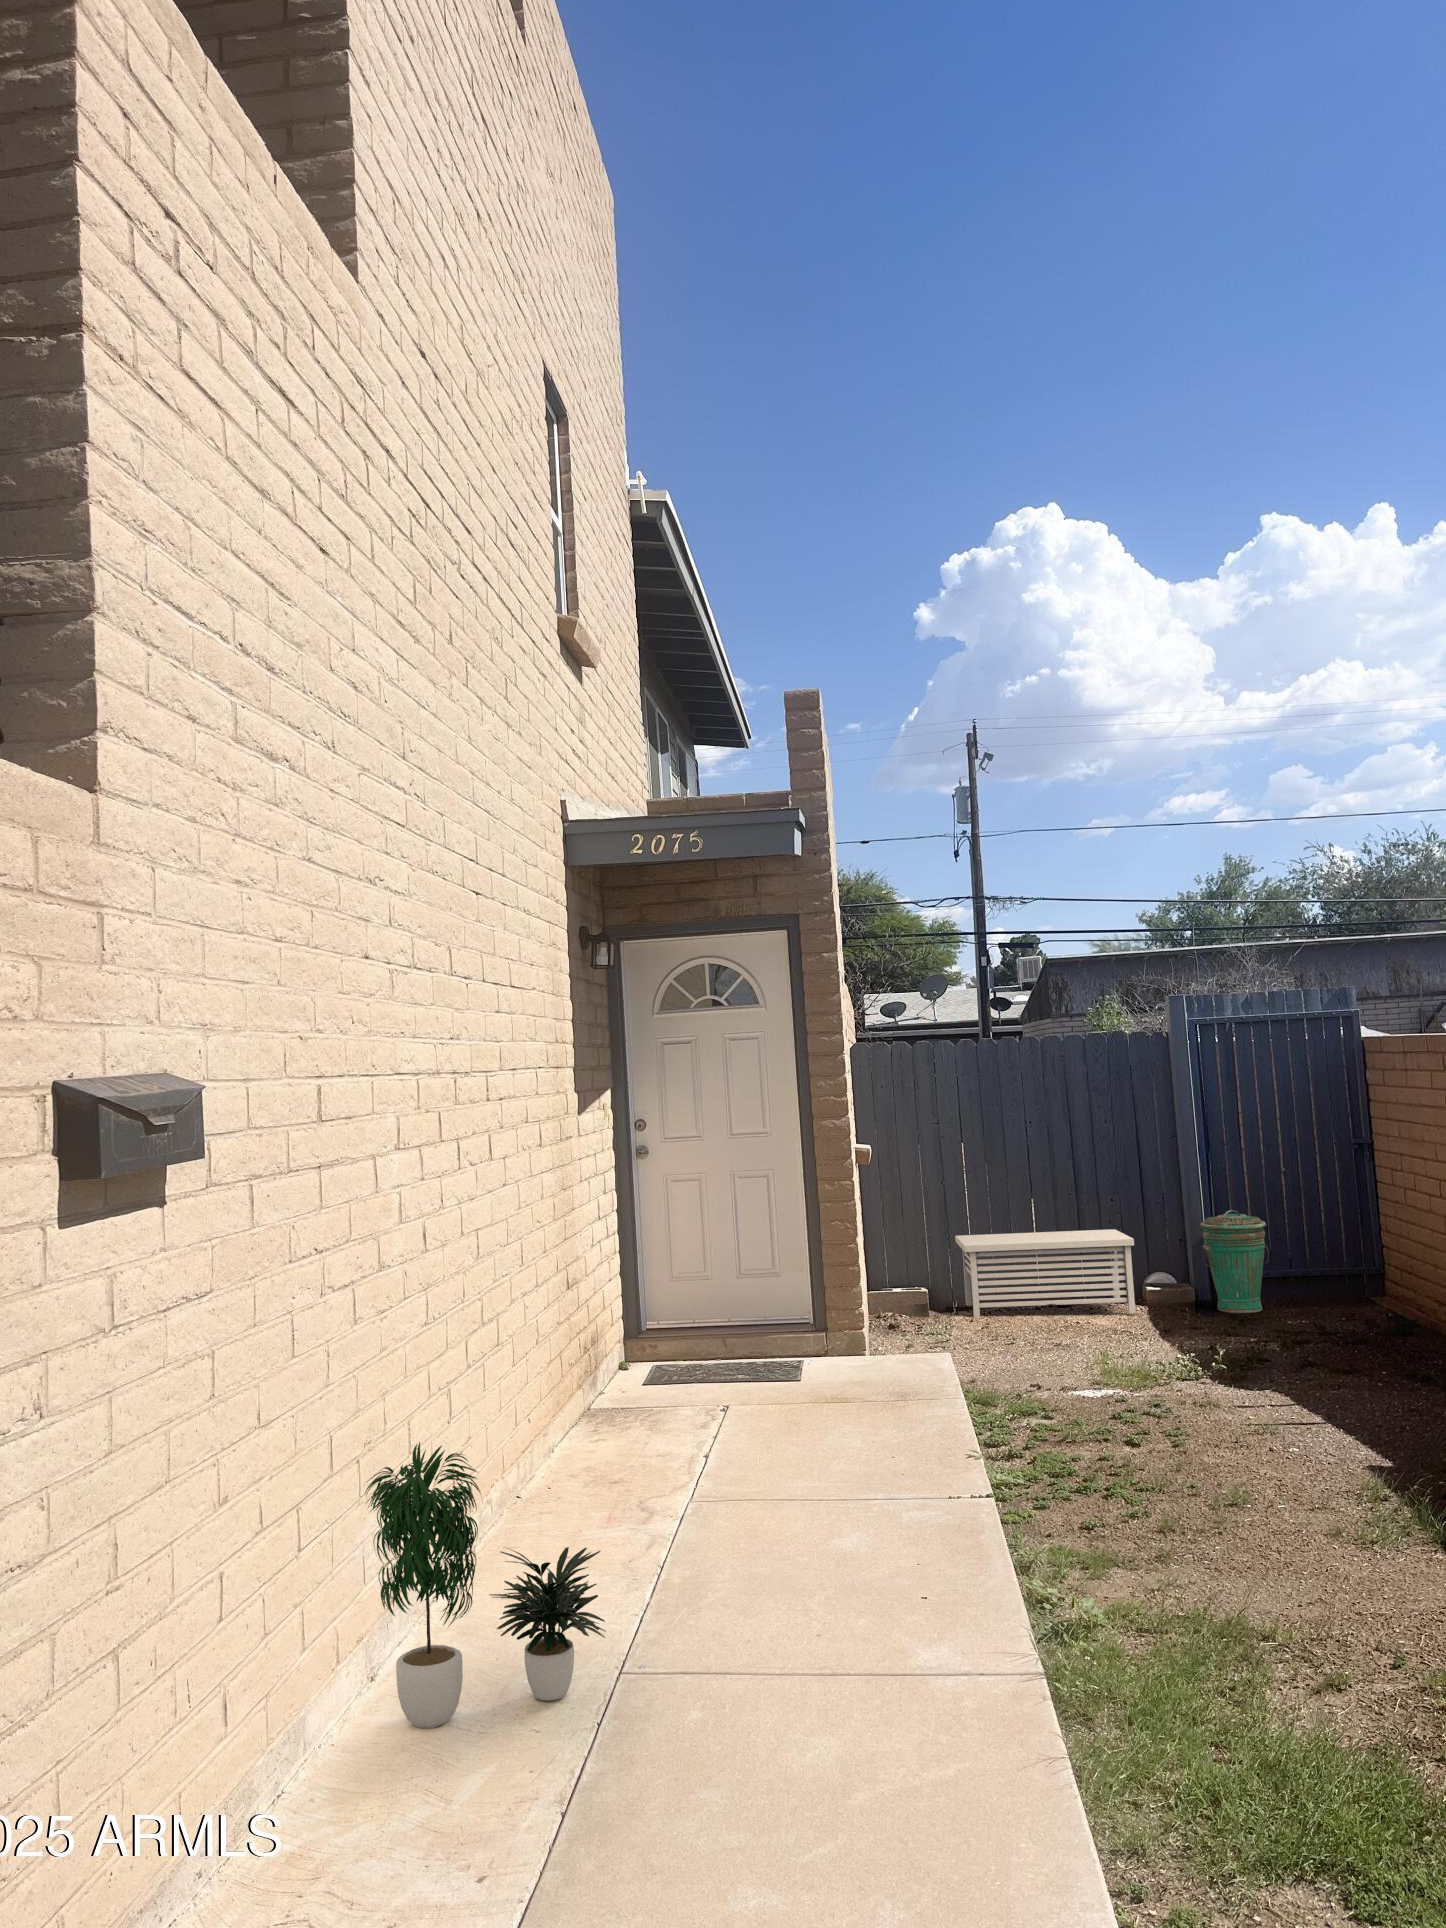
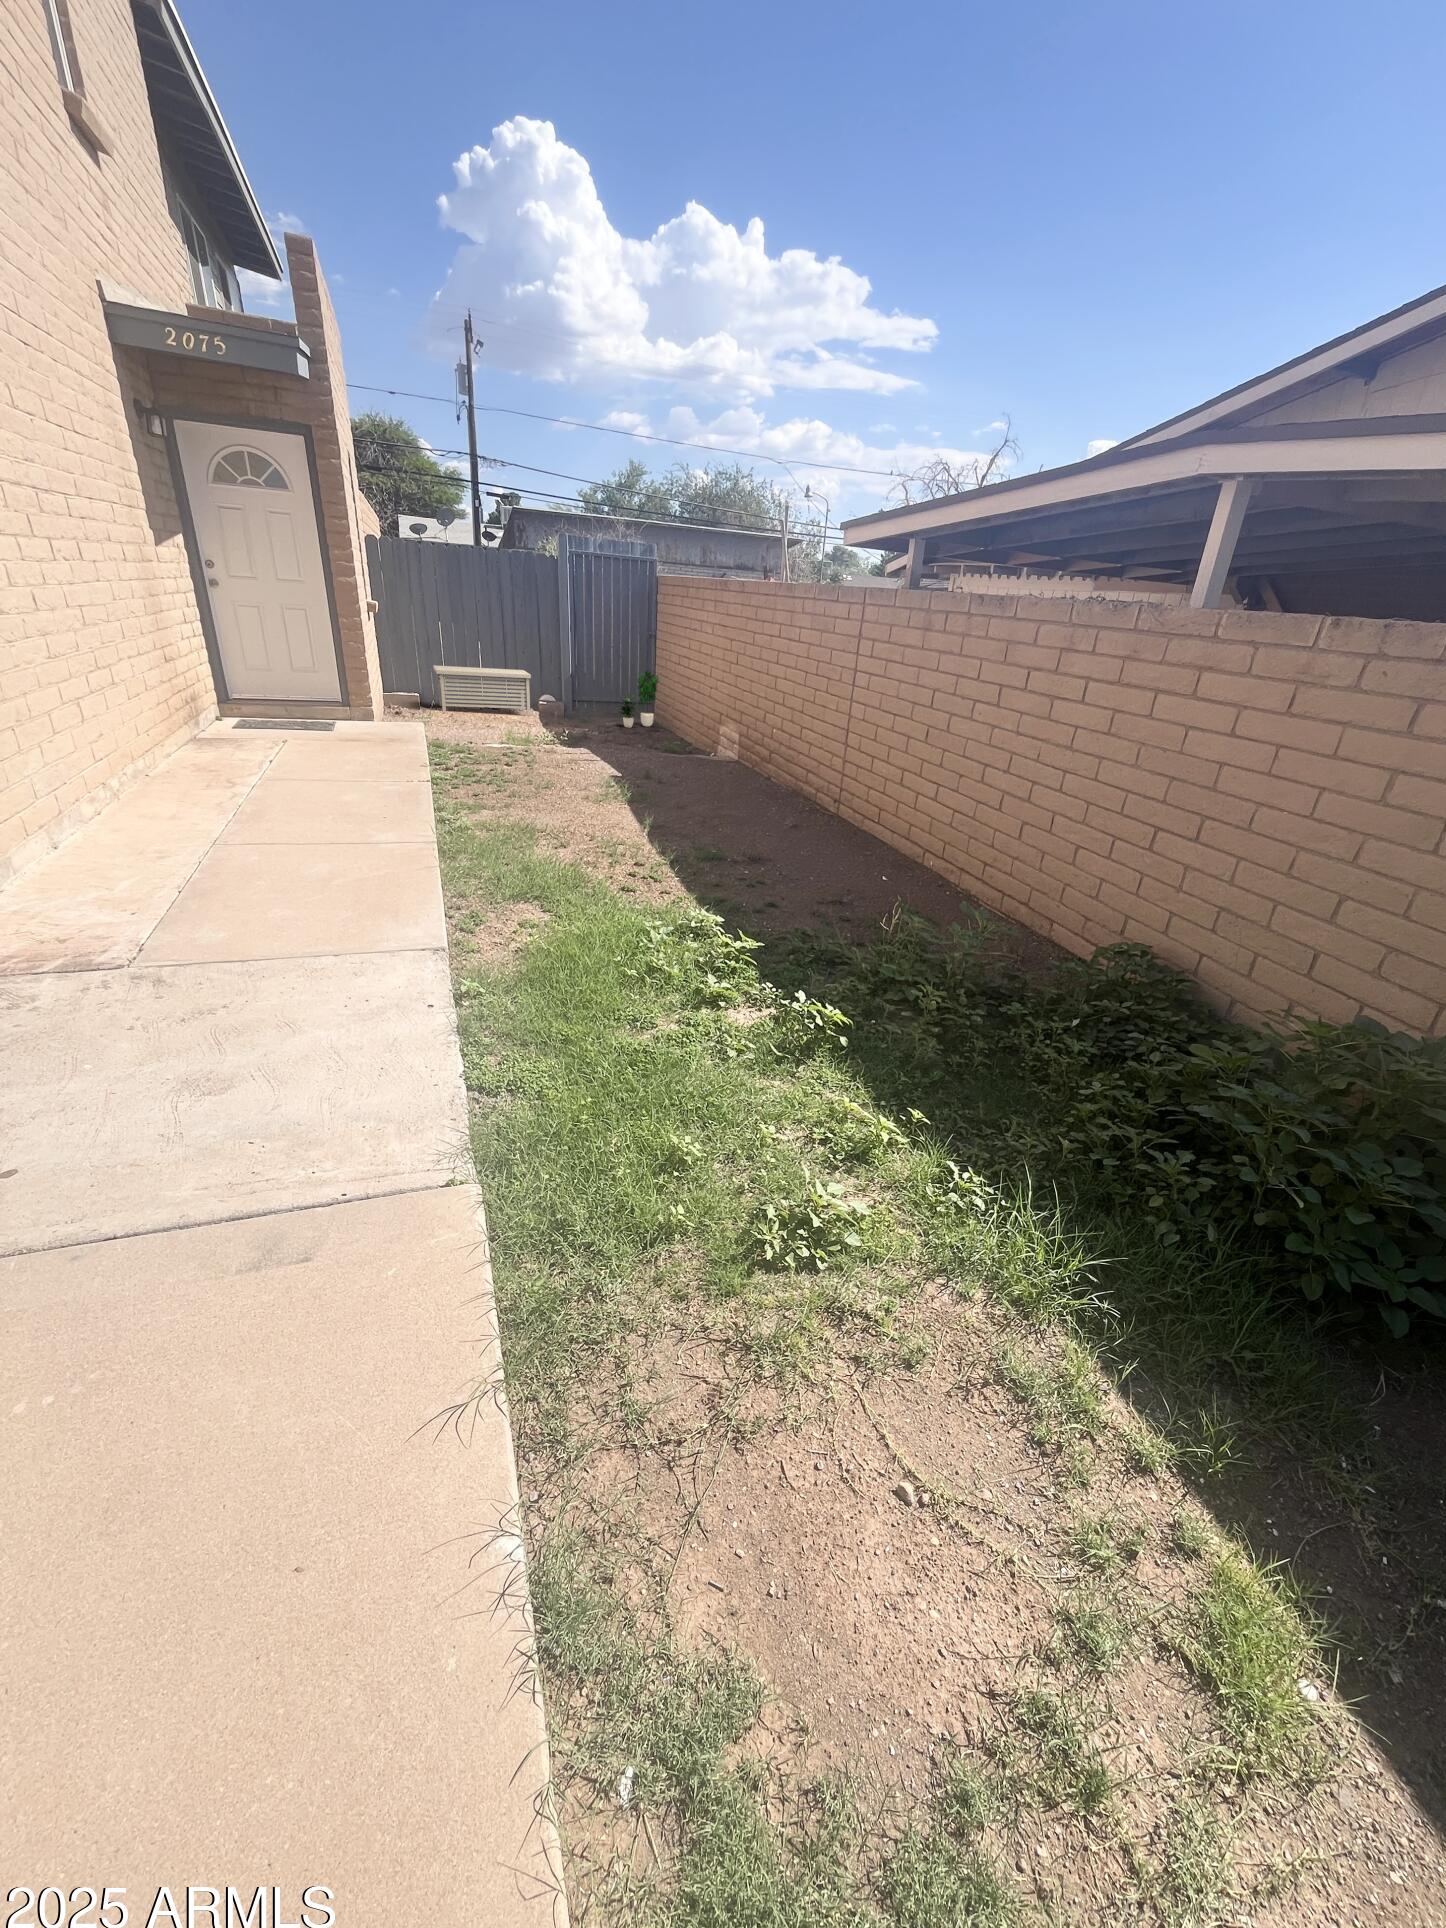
trash can: present [1200,1210,1269,1313] -> none [567,664,600,719]
potted plant: present [365,1442,606,1728] -> present [618,670,659,728]

